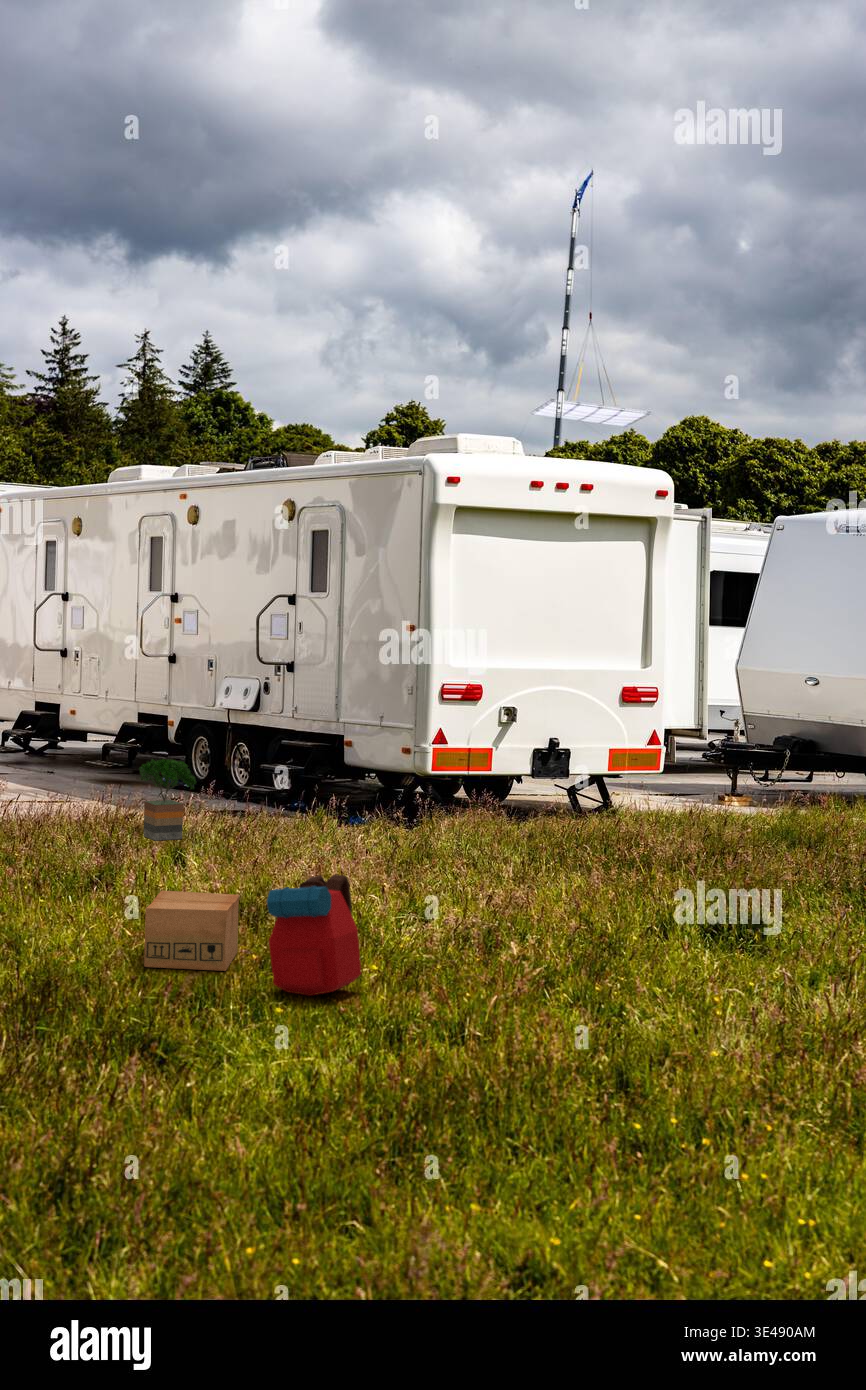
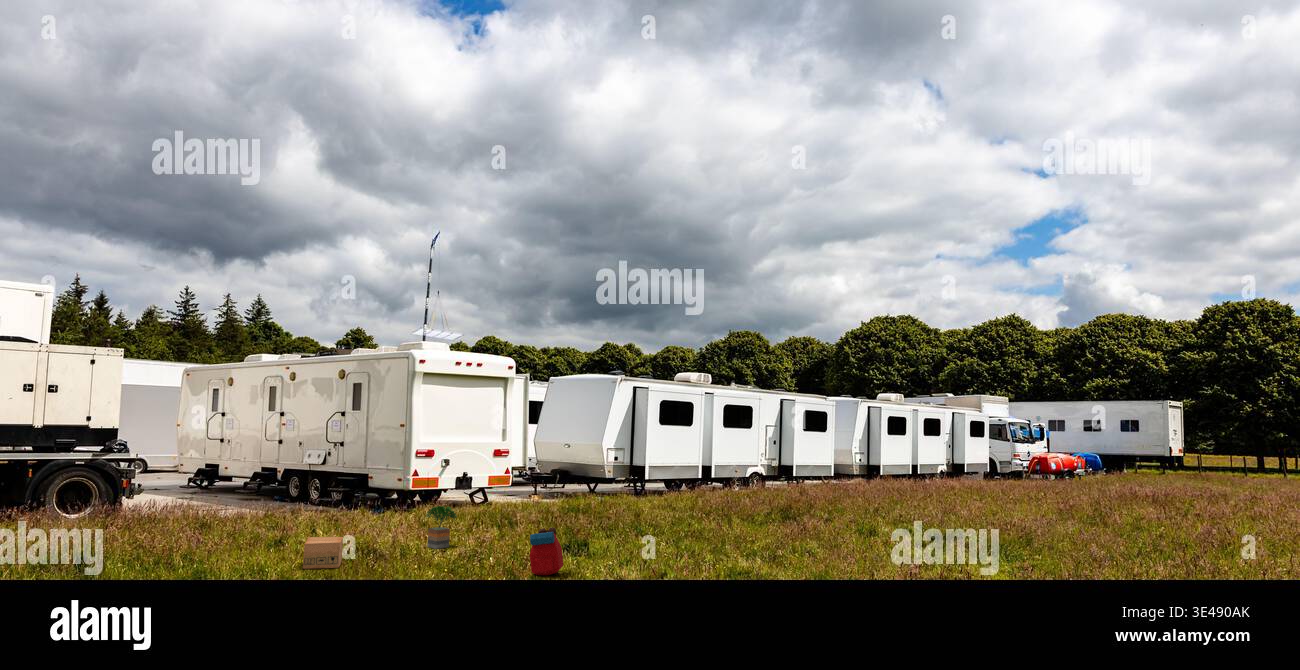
potted tree: present [140,759,196,841] -> present [426,506,457,549]
backpack: present [266,874,362,996] -> present [530,528,563,575]

